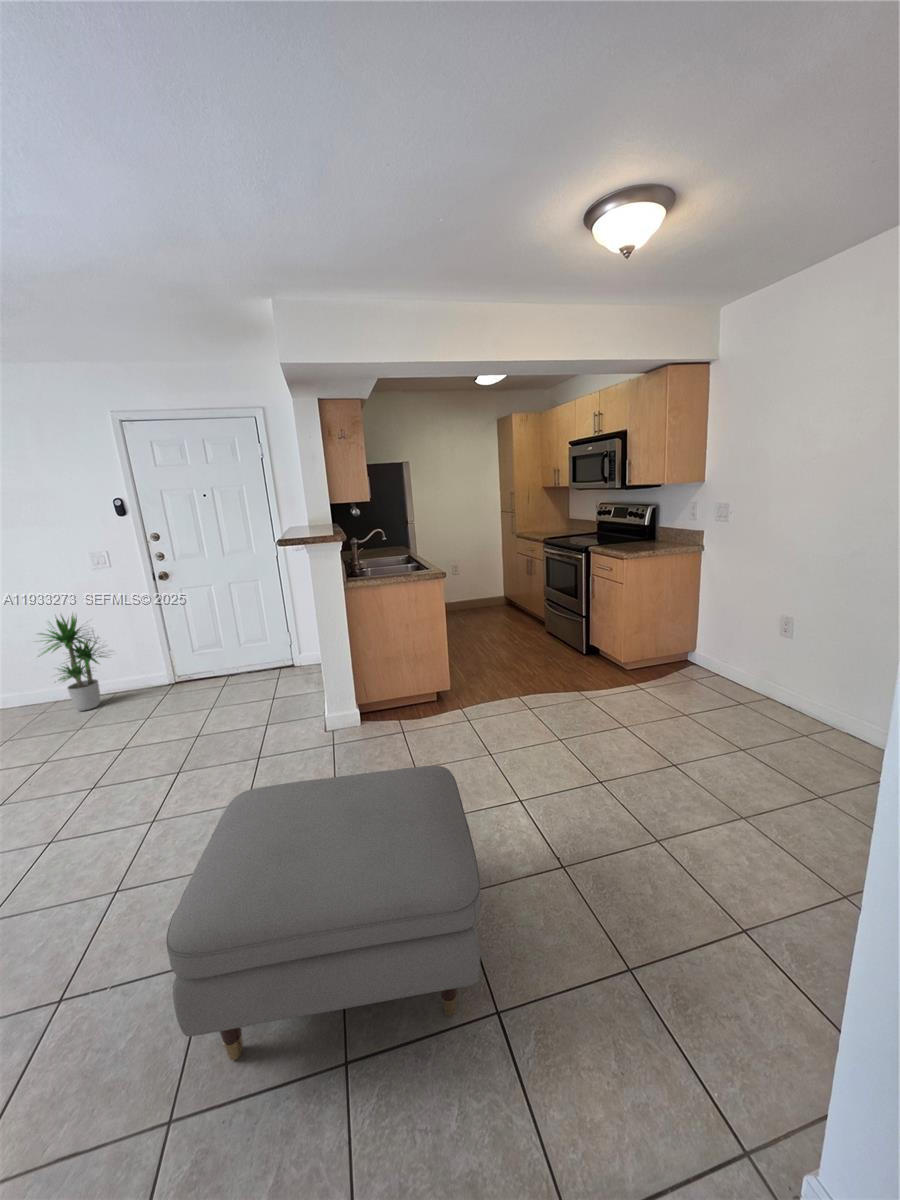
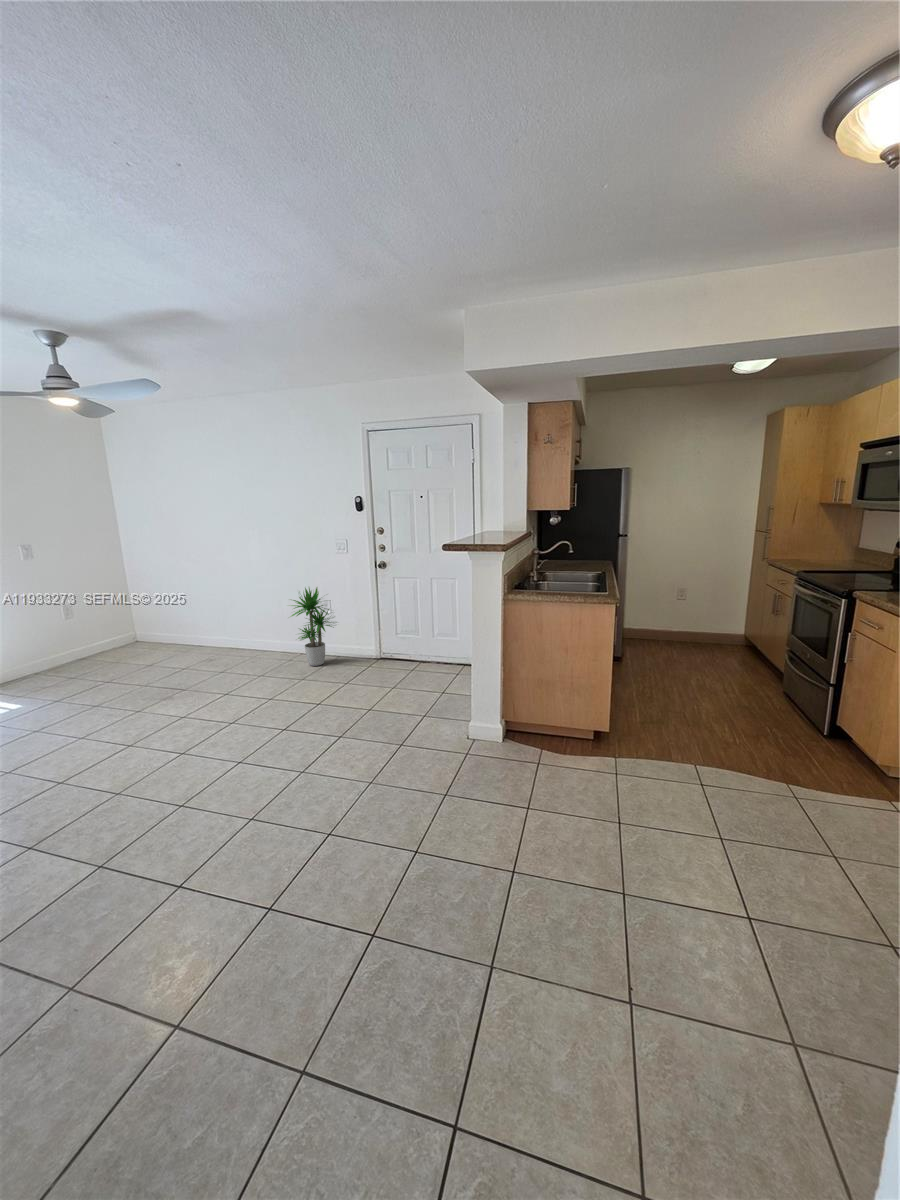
ottoman: present [166,766,481,1060] -> none [198,779,506,1092]

